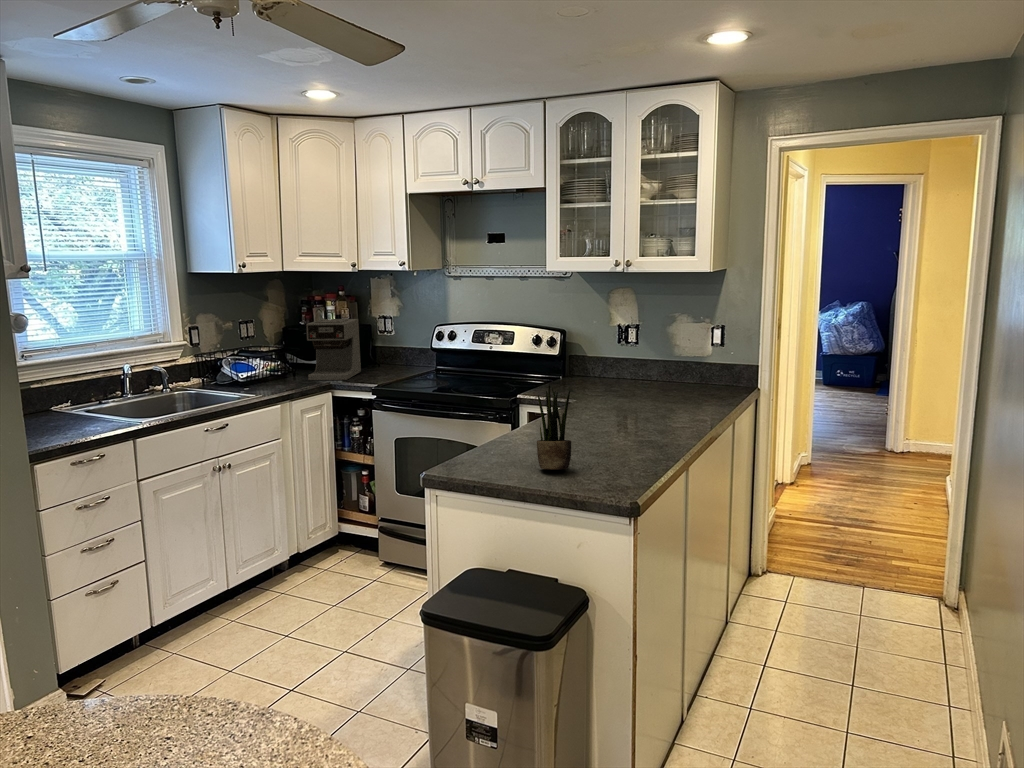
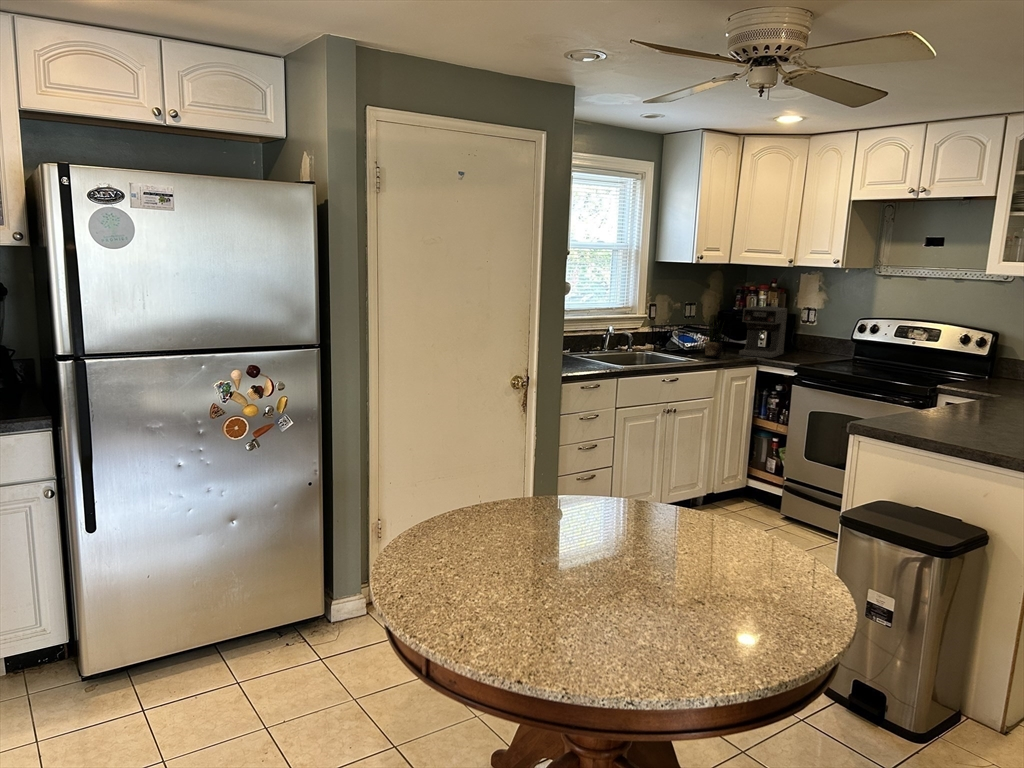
potted plant: present [537,385,571,469] -> present [705,316,725,357]

